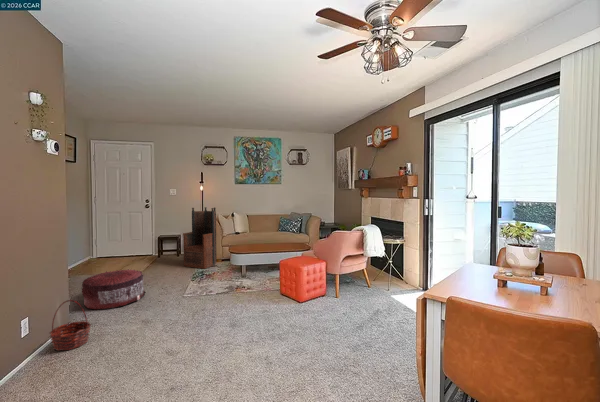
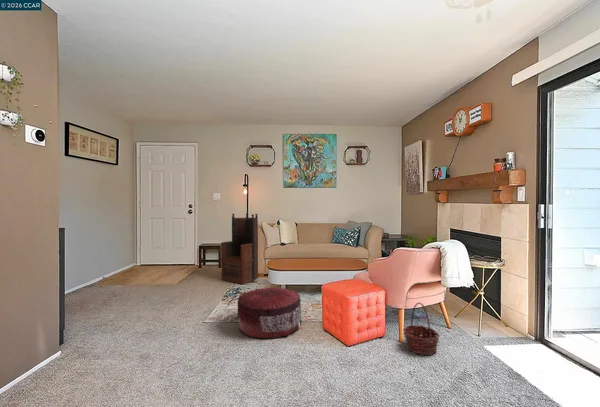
pouf: present [82,269,146,309] -> present [237,287,302,338]
basket: present [50,300,91,351] -> present [404,303,440,355]

